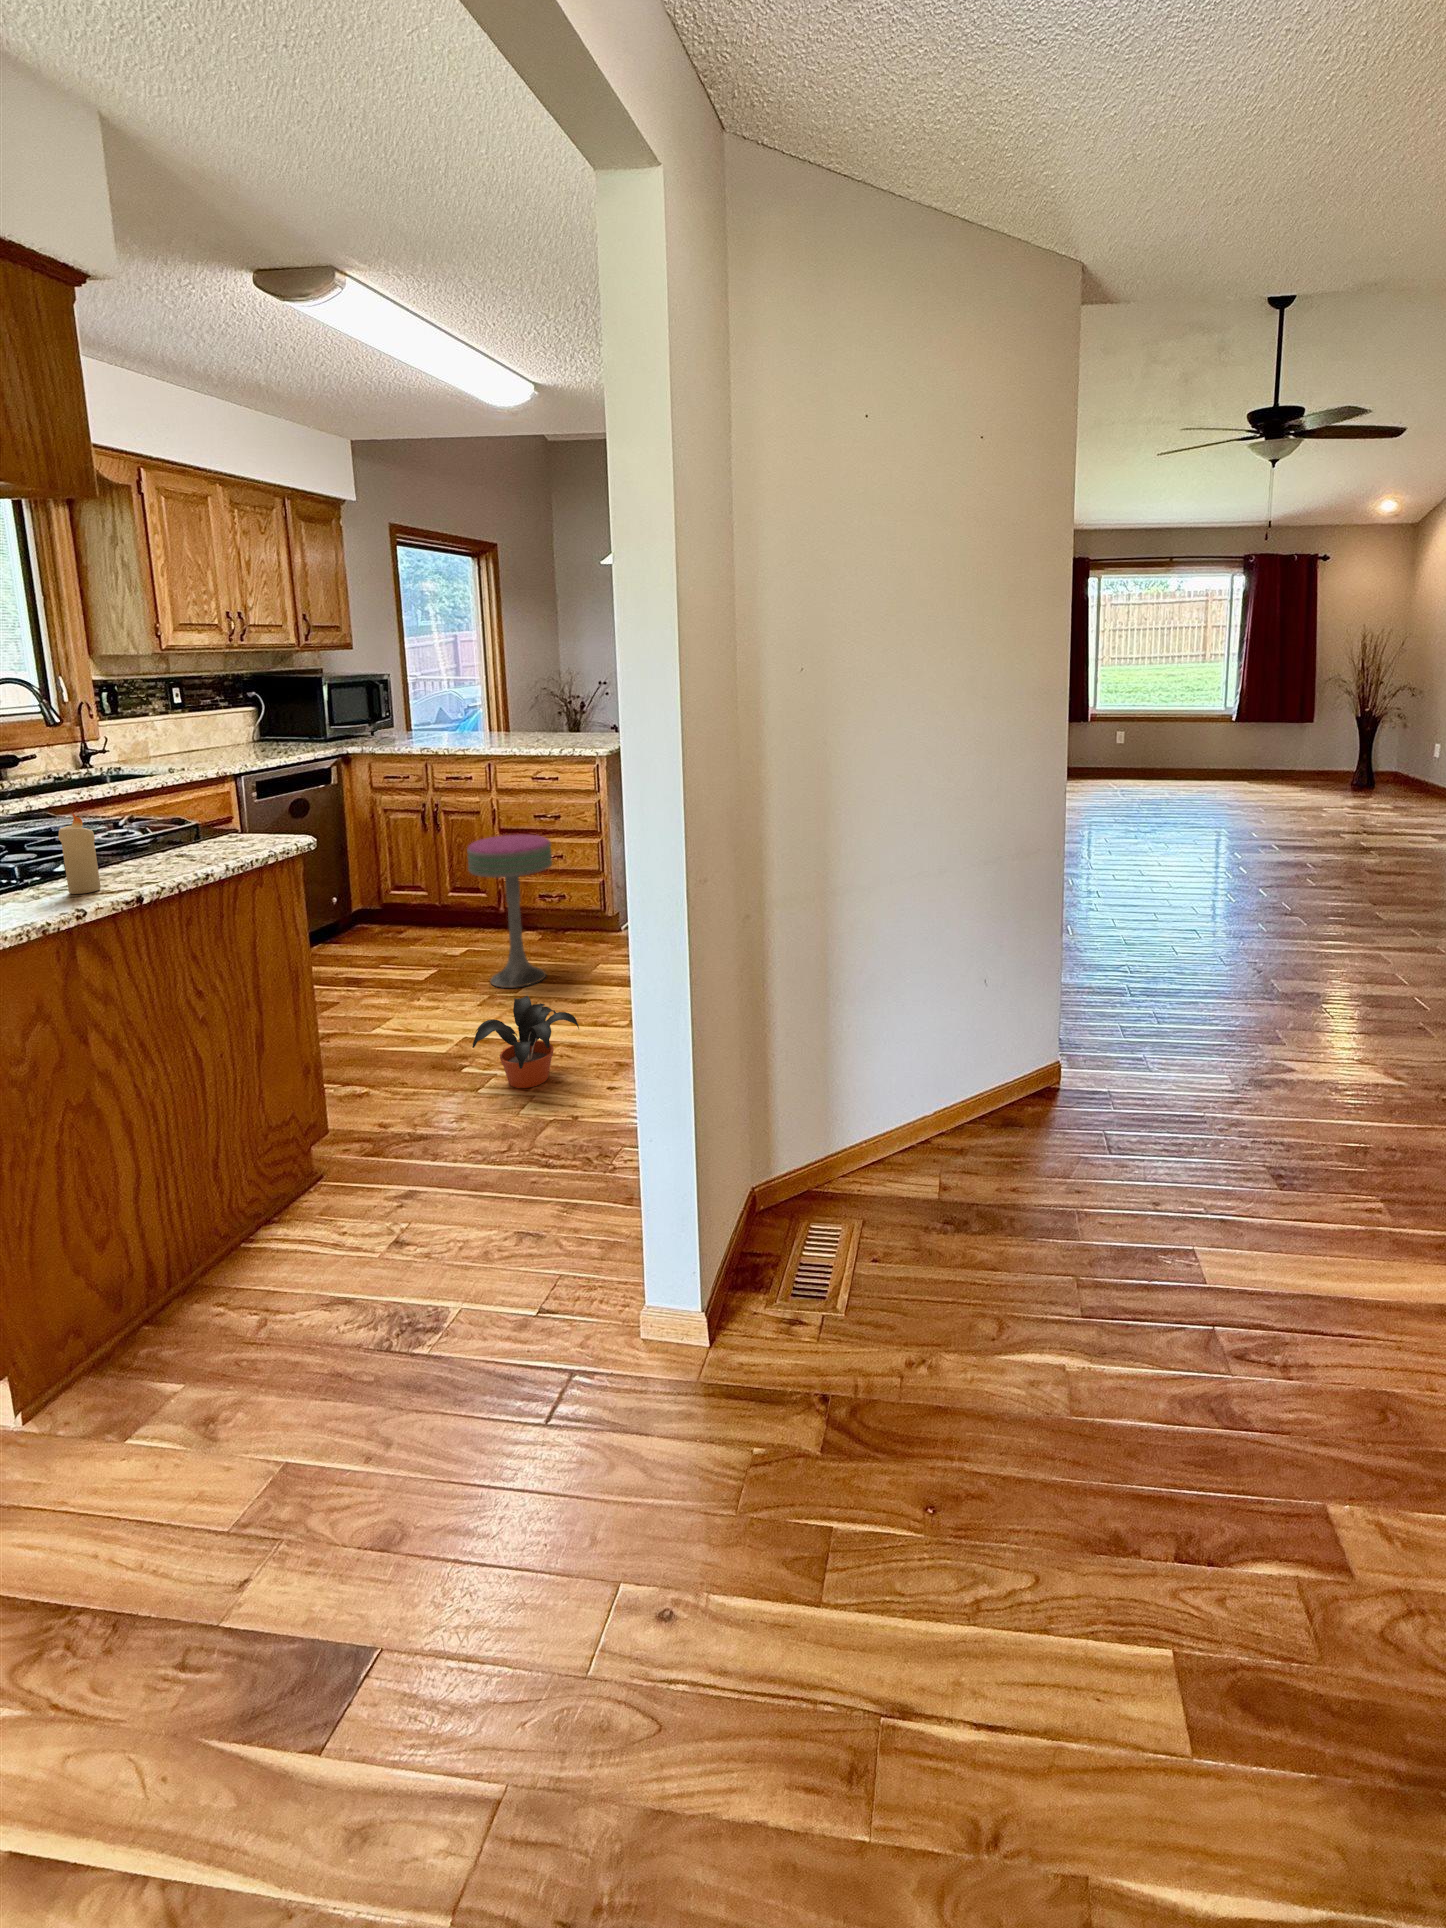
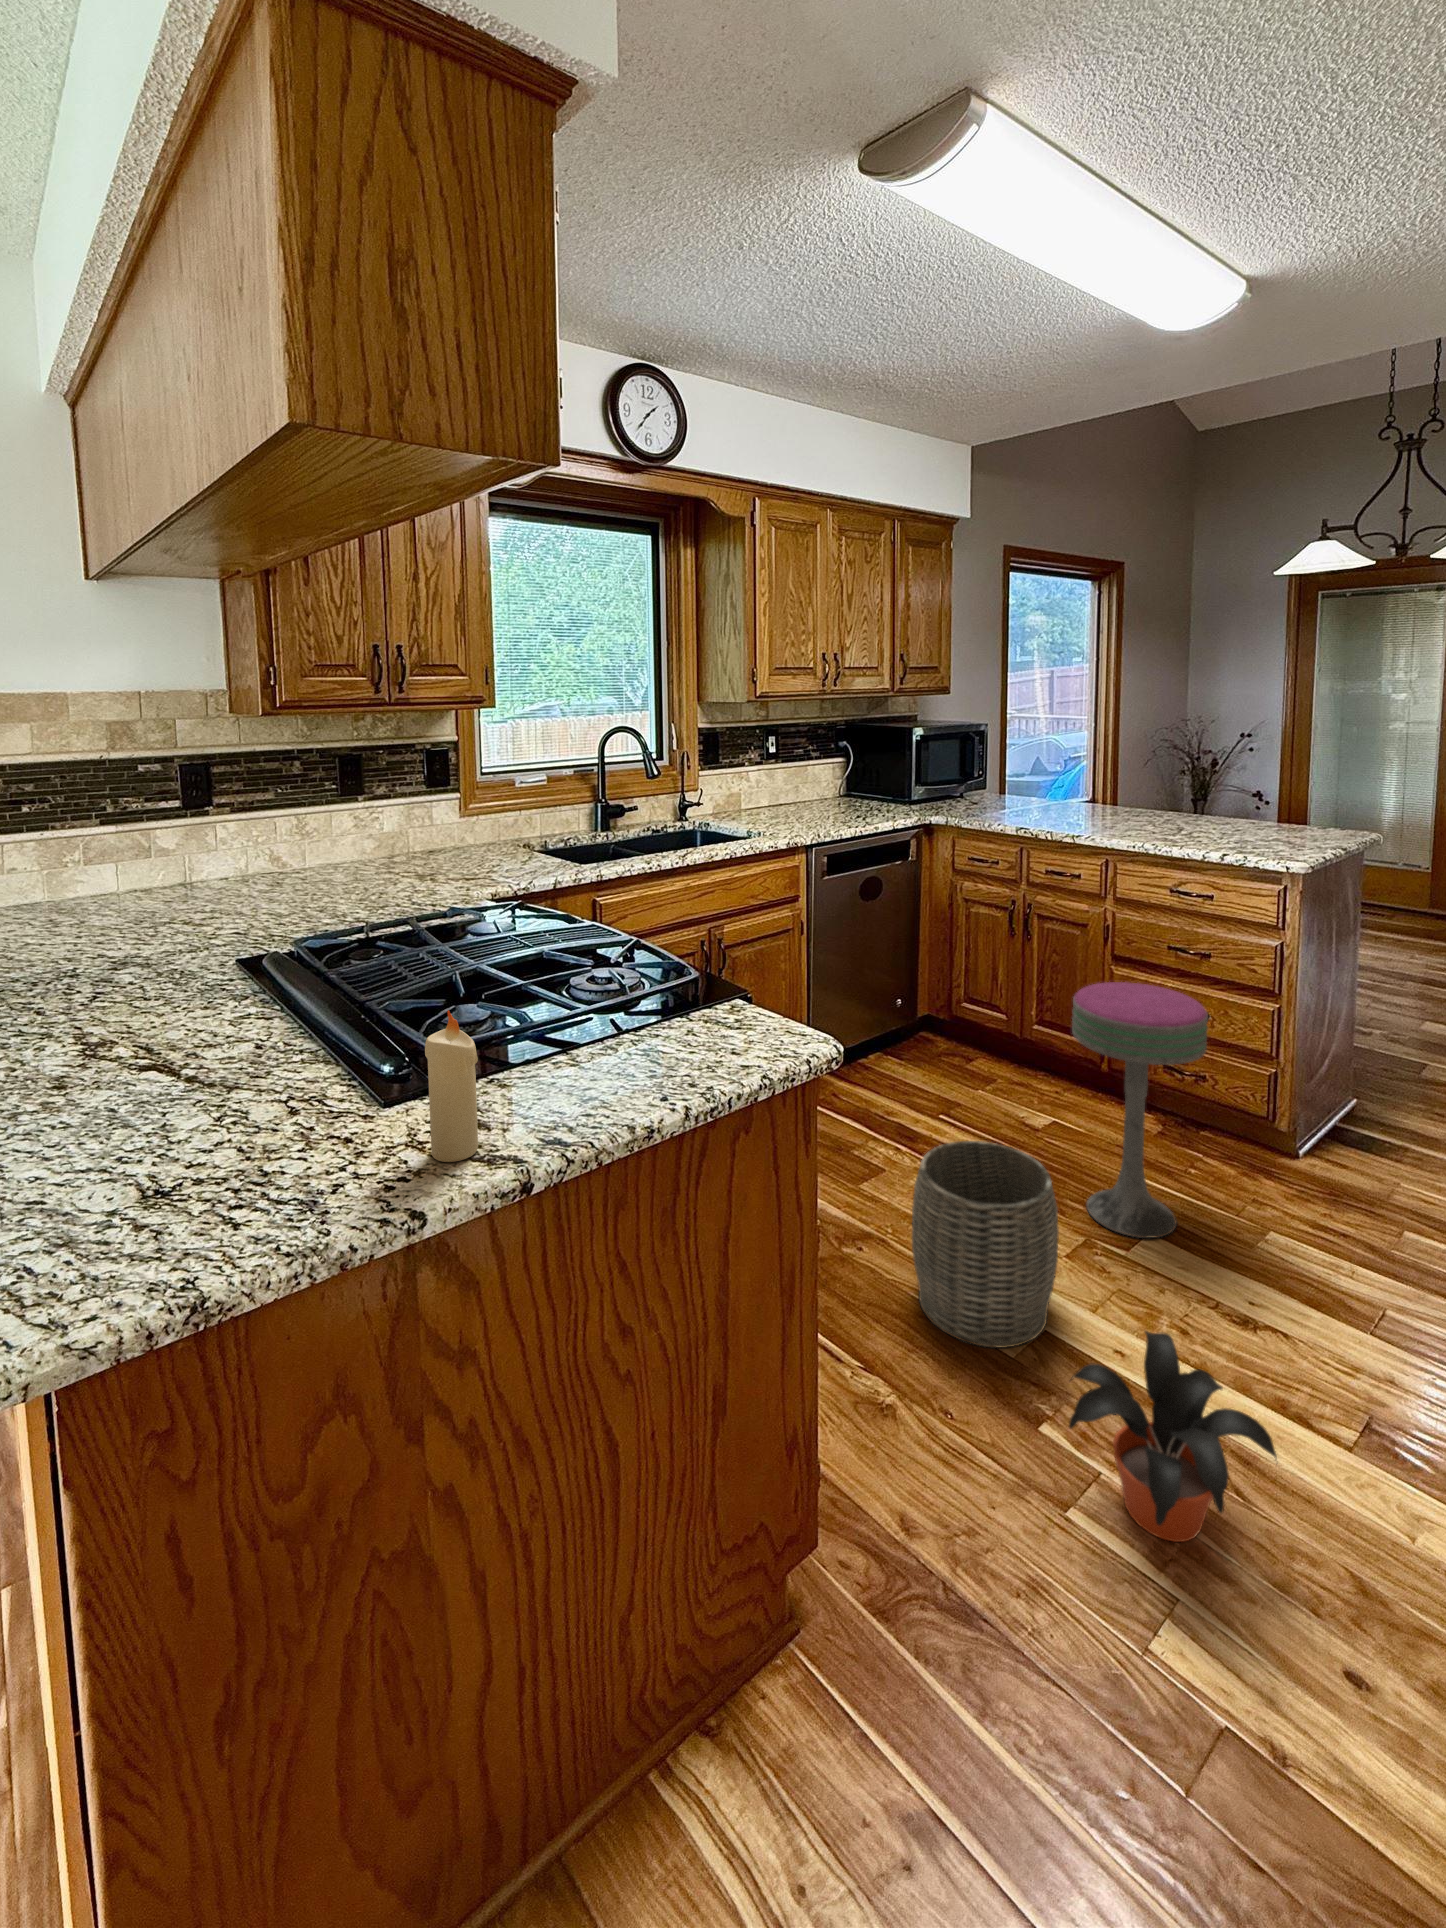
woven basket: none [365,942,467,1059] -> present [912,1141,1059,1348]

